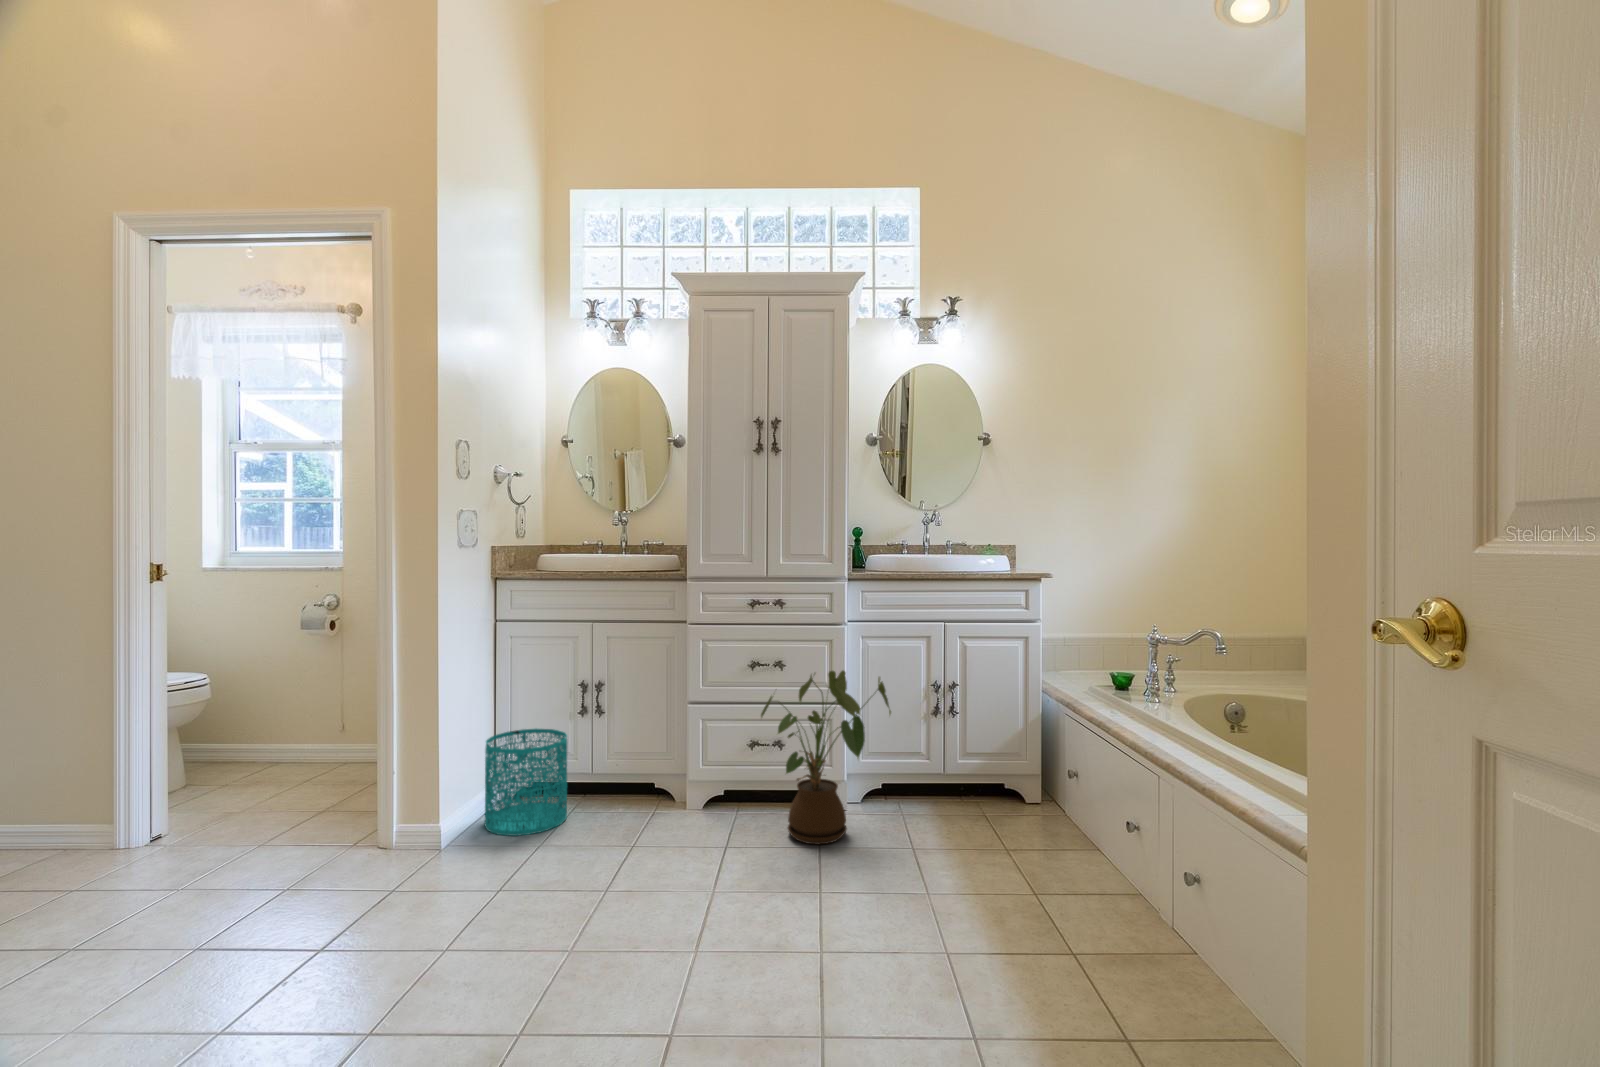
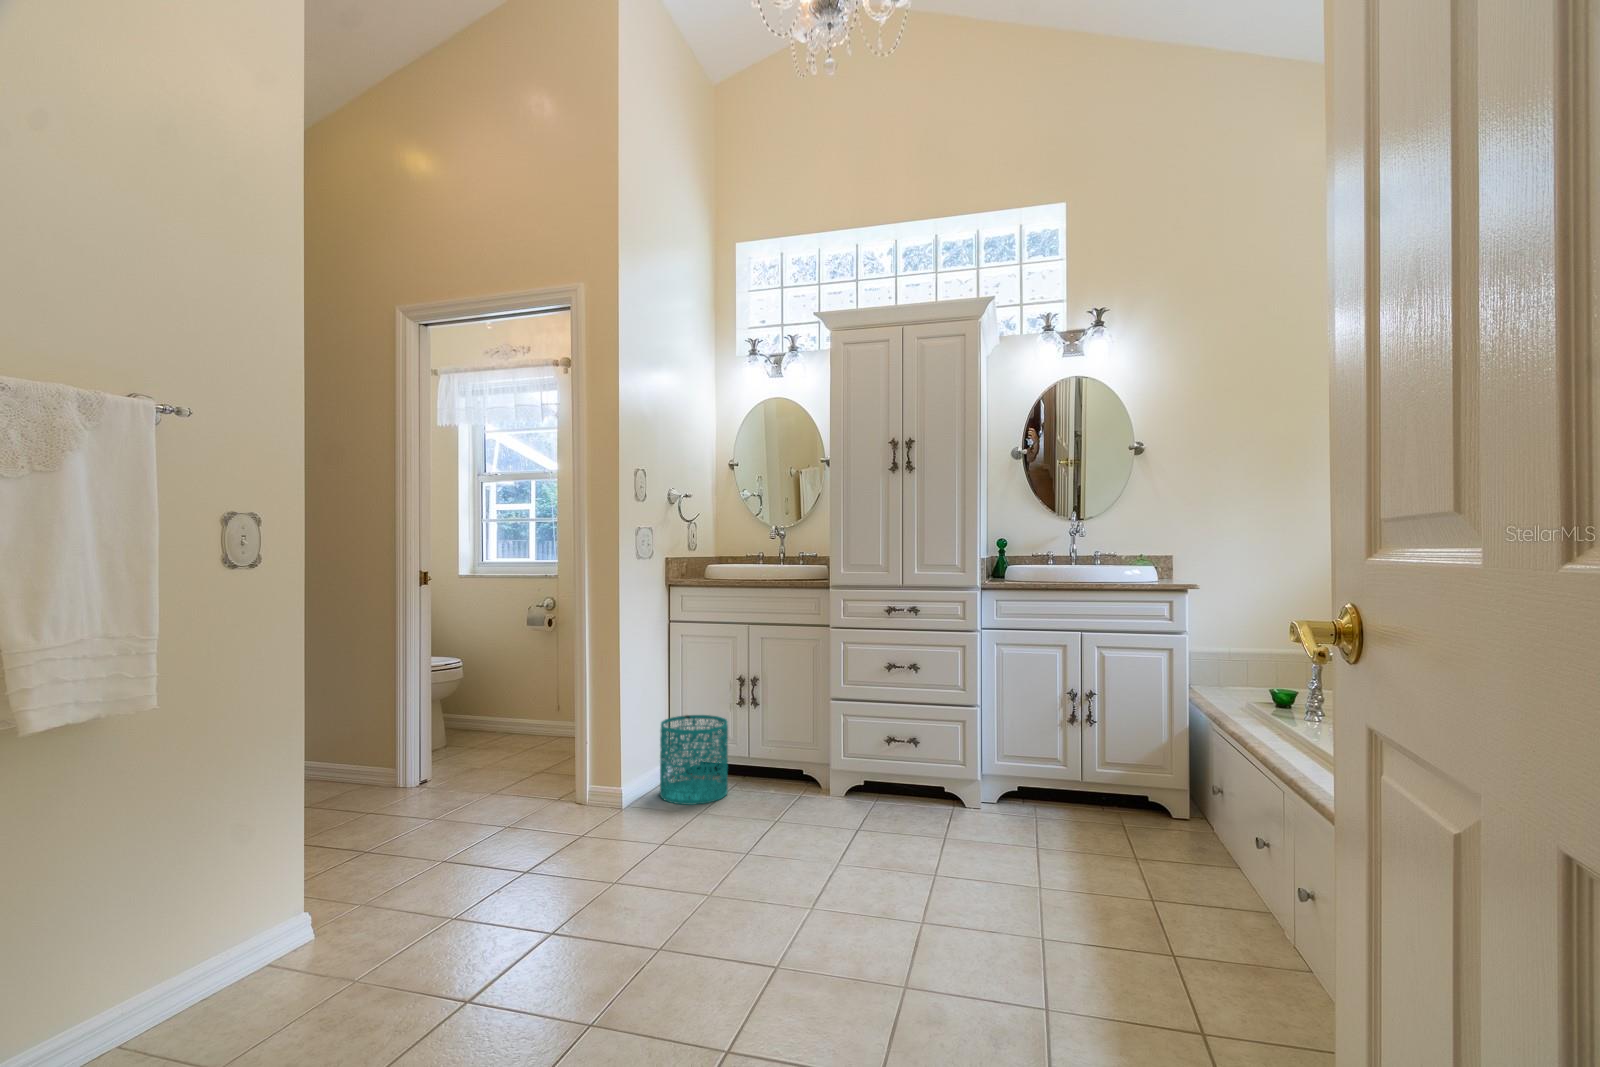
house plant: present [761,671,891,844] -> none [891,674,1019,837]

